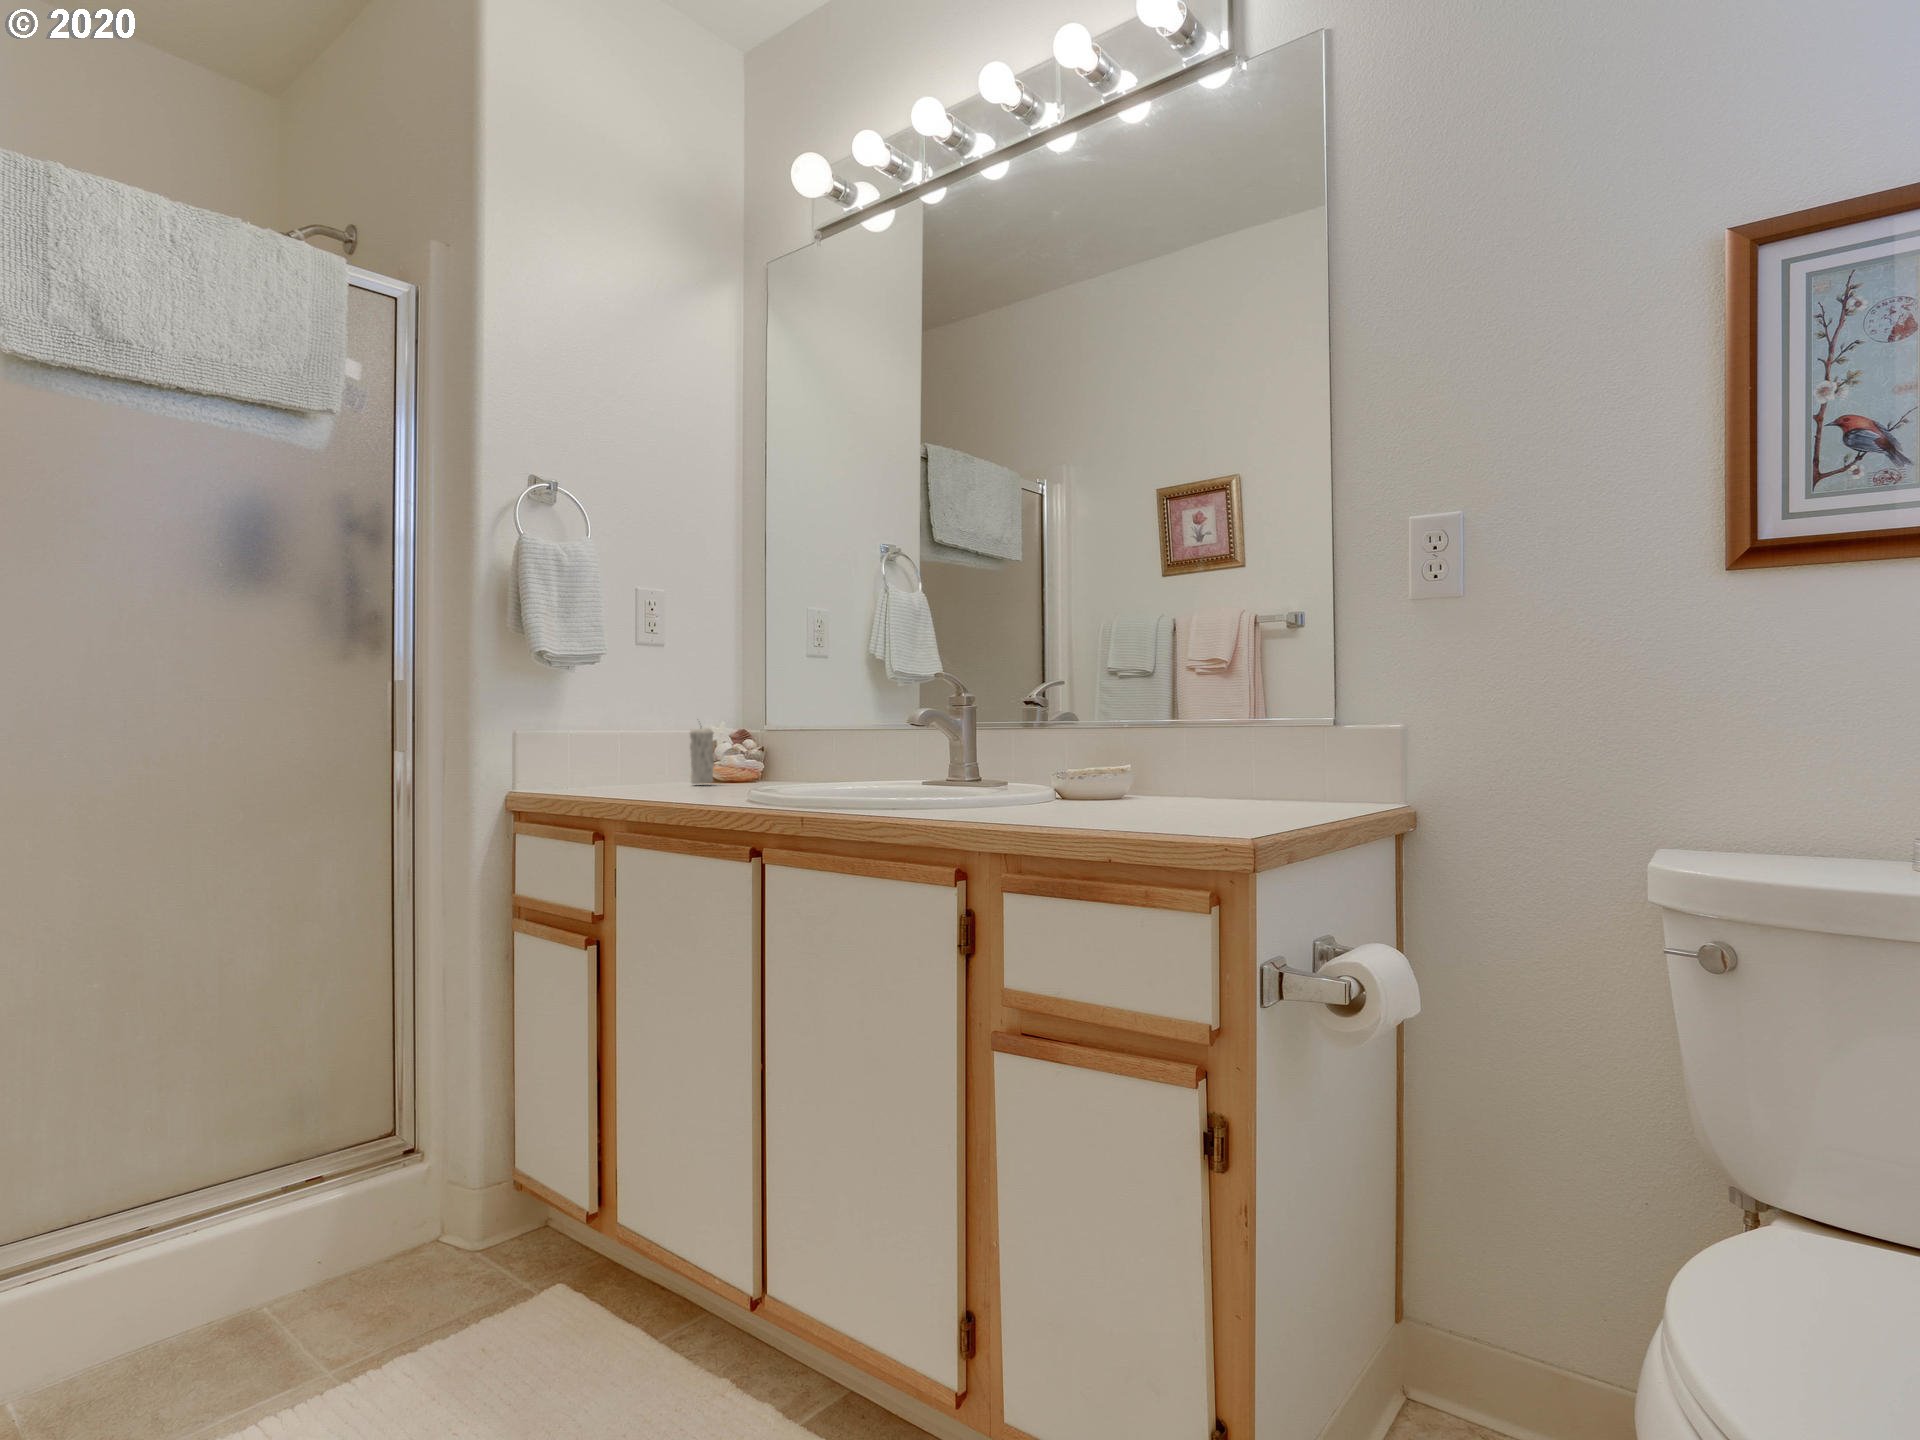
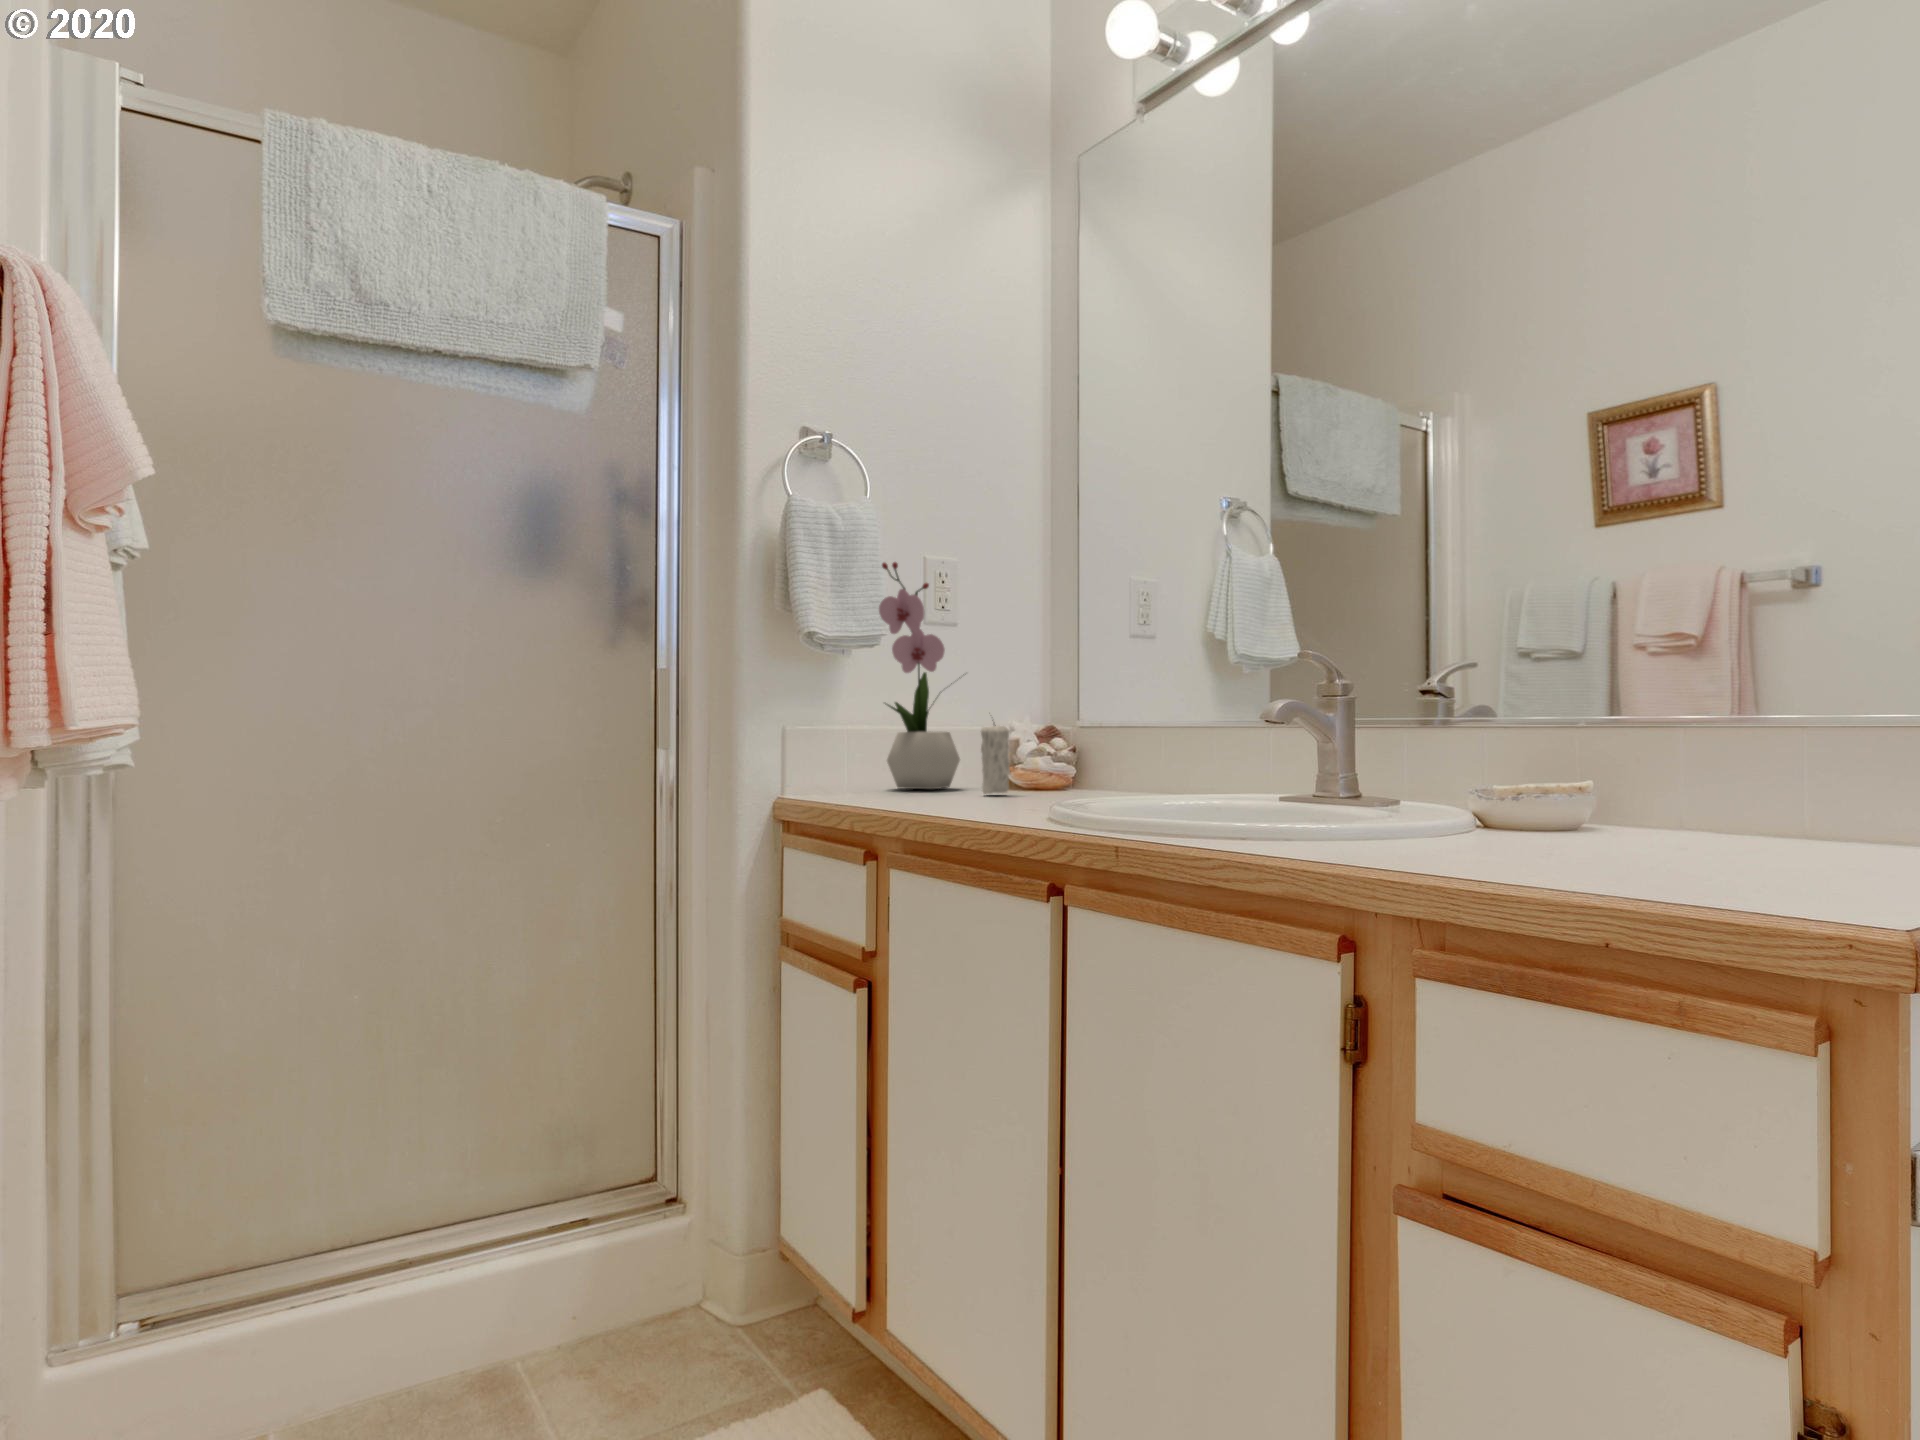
flower arrangement: none [600,592,677,782] -> present [879,562,960,789]

